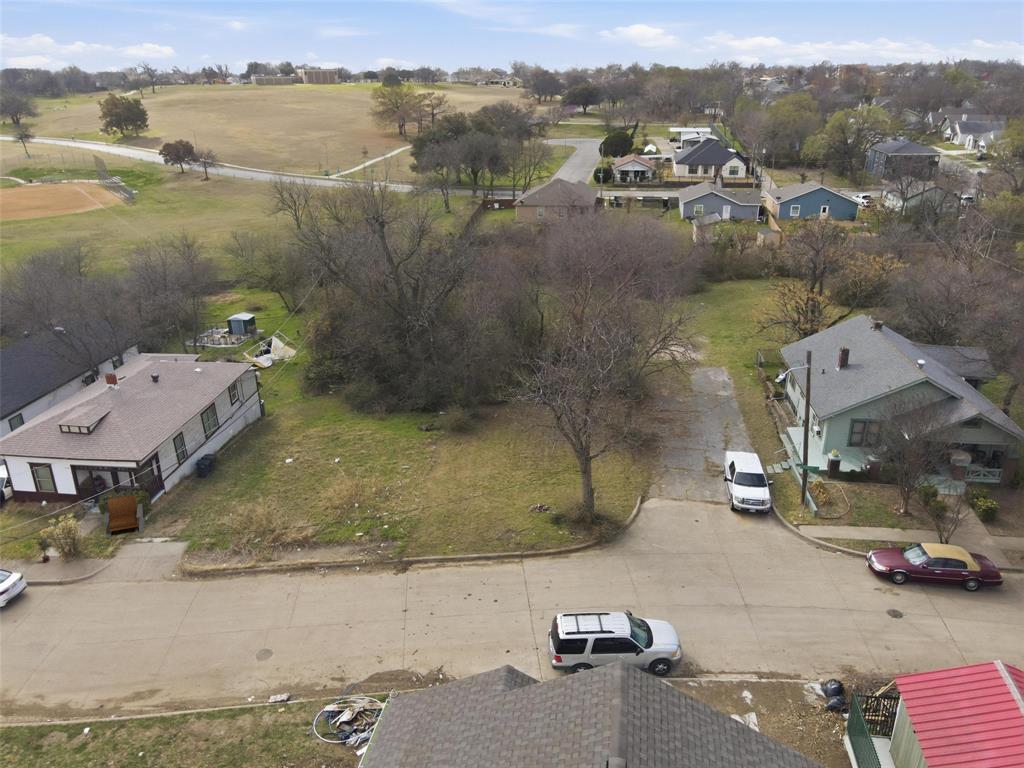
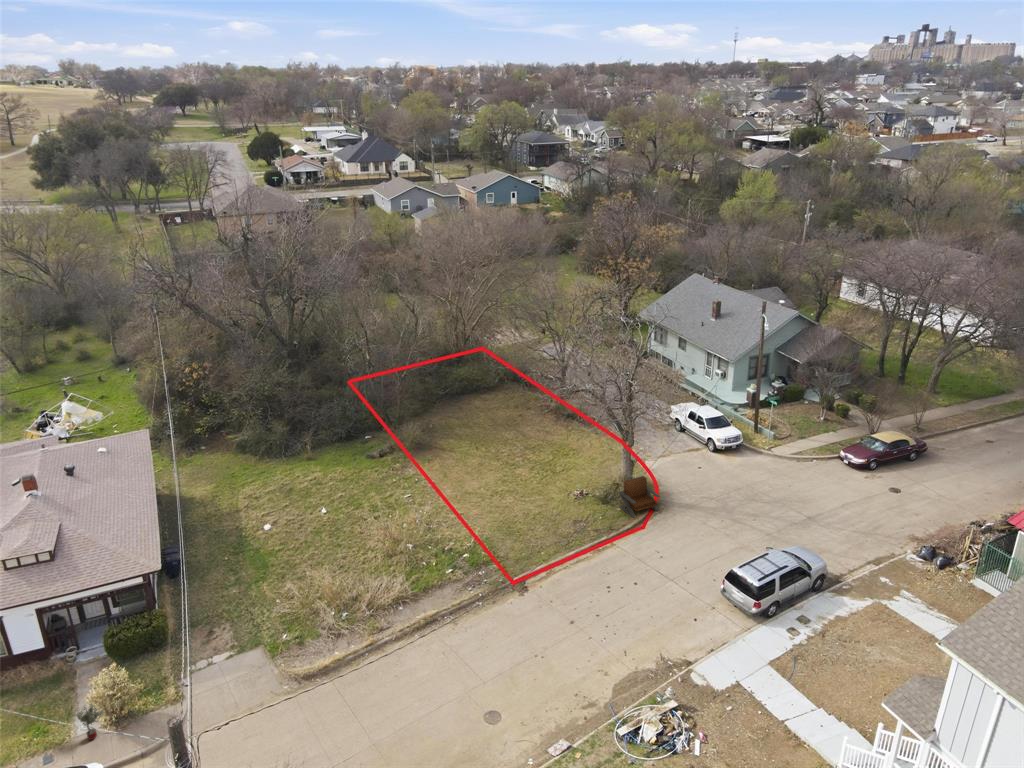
lounge chair: present [103,494,145,538] -> present [619,476,660,518]

